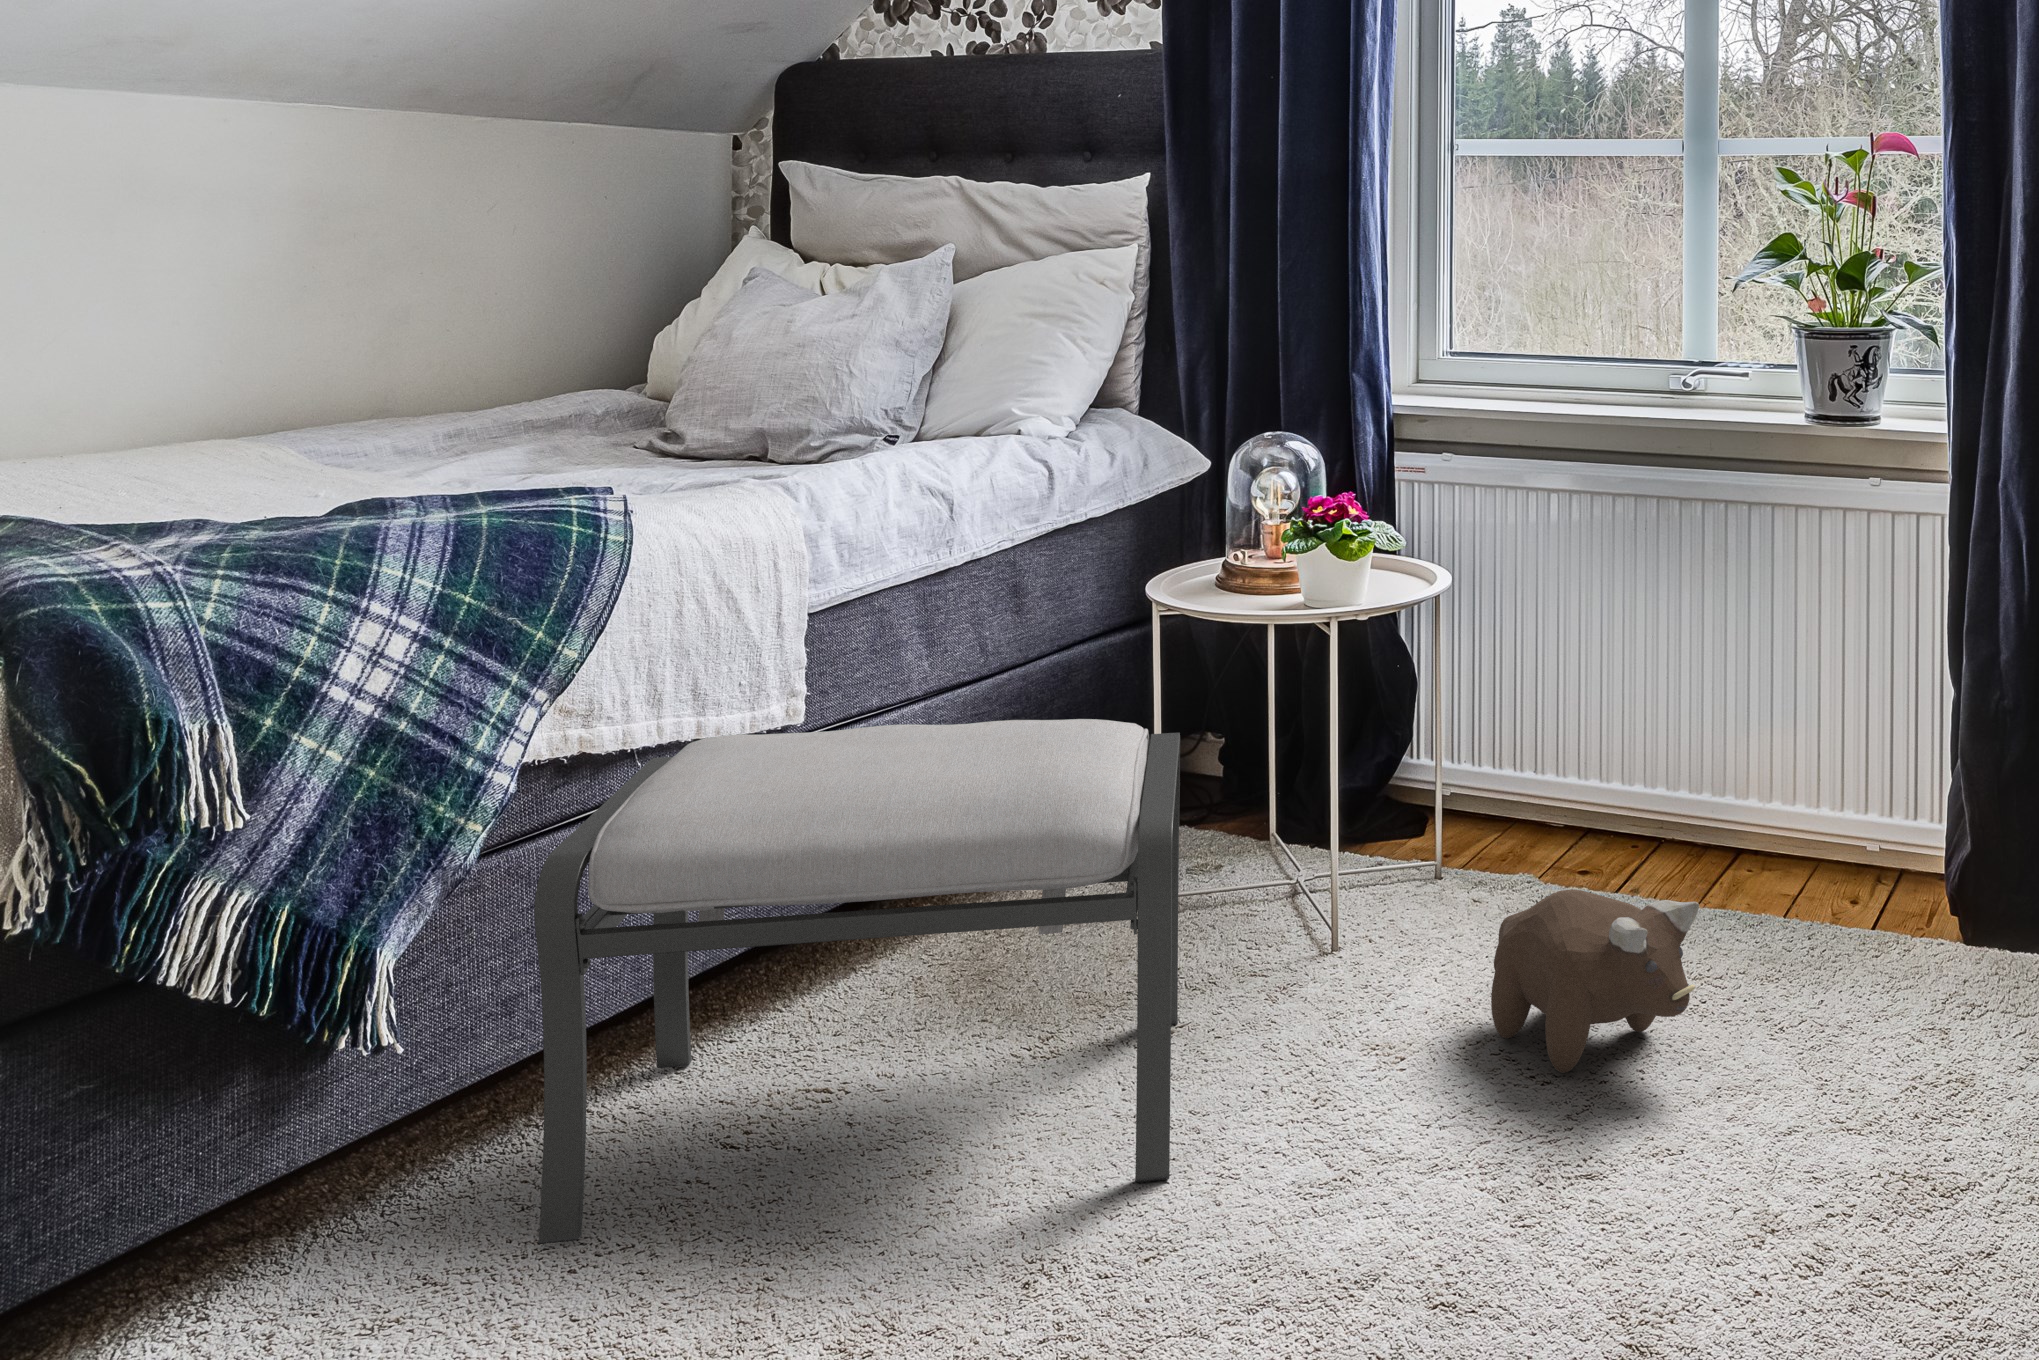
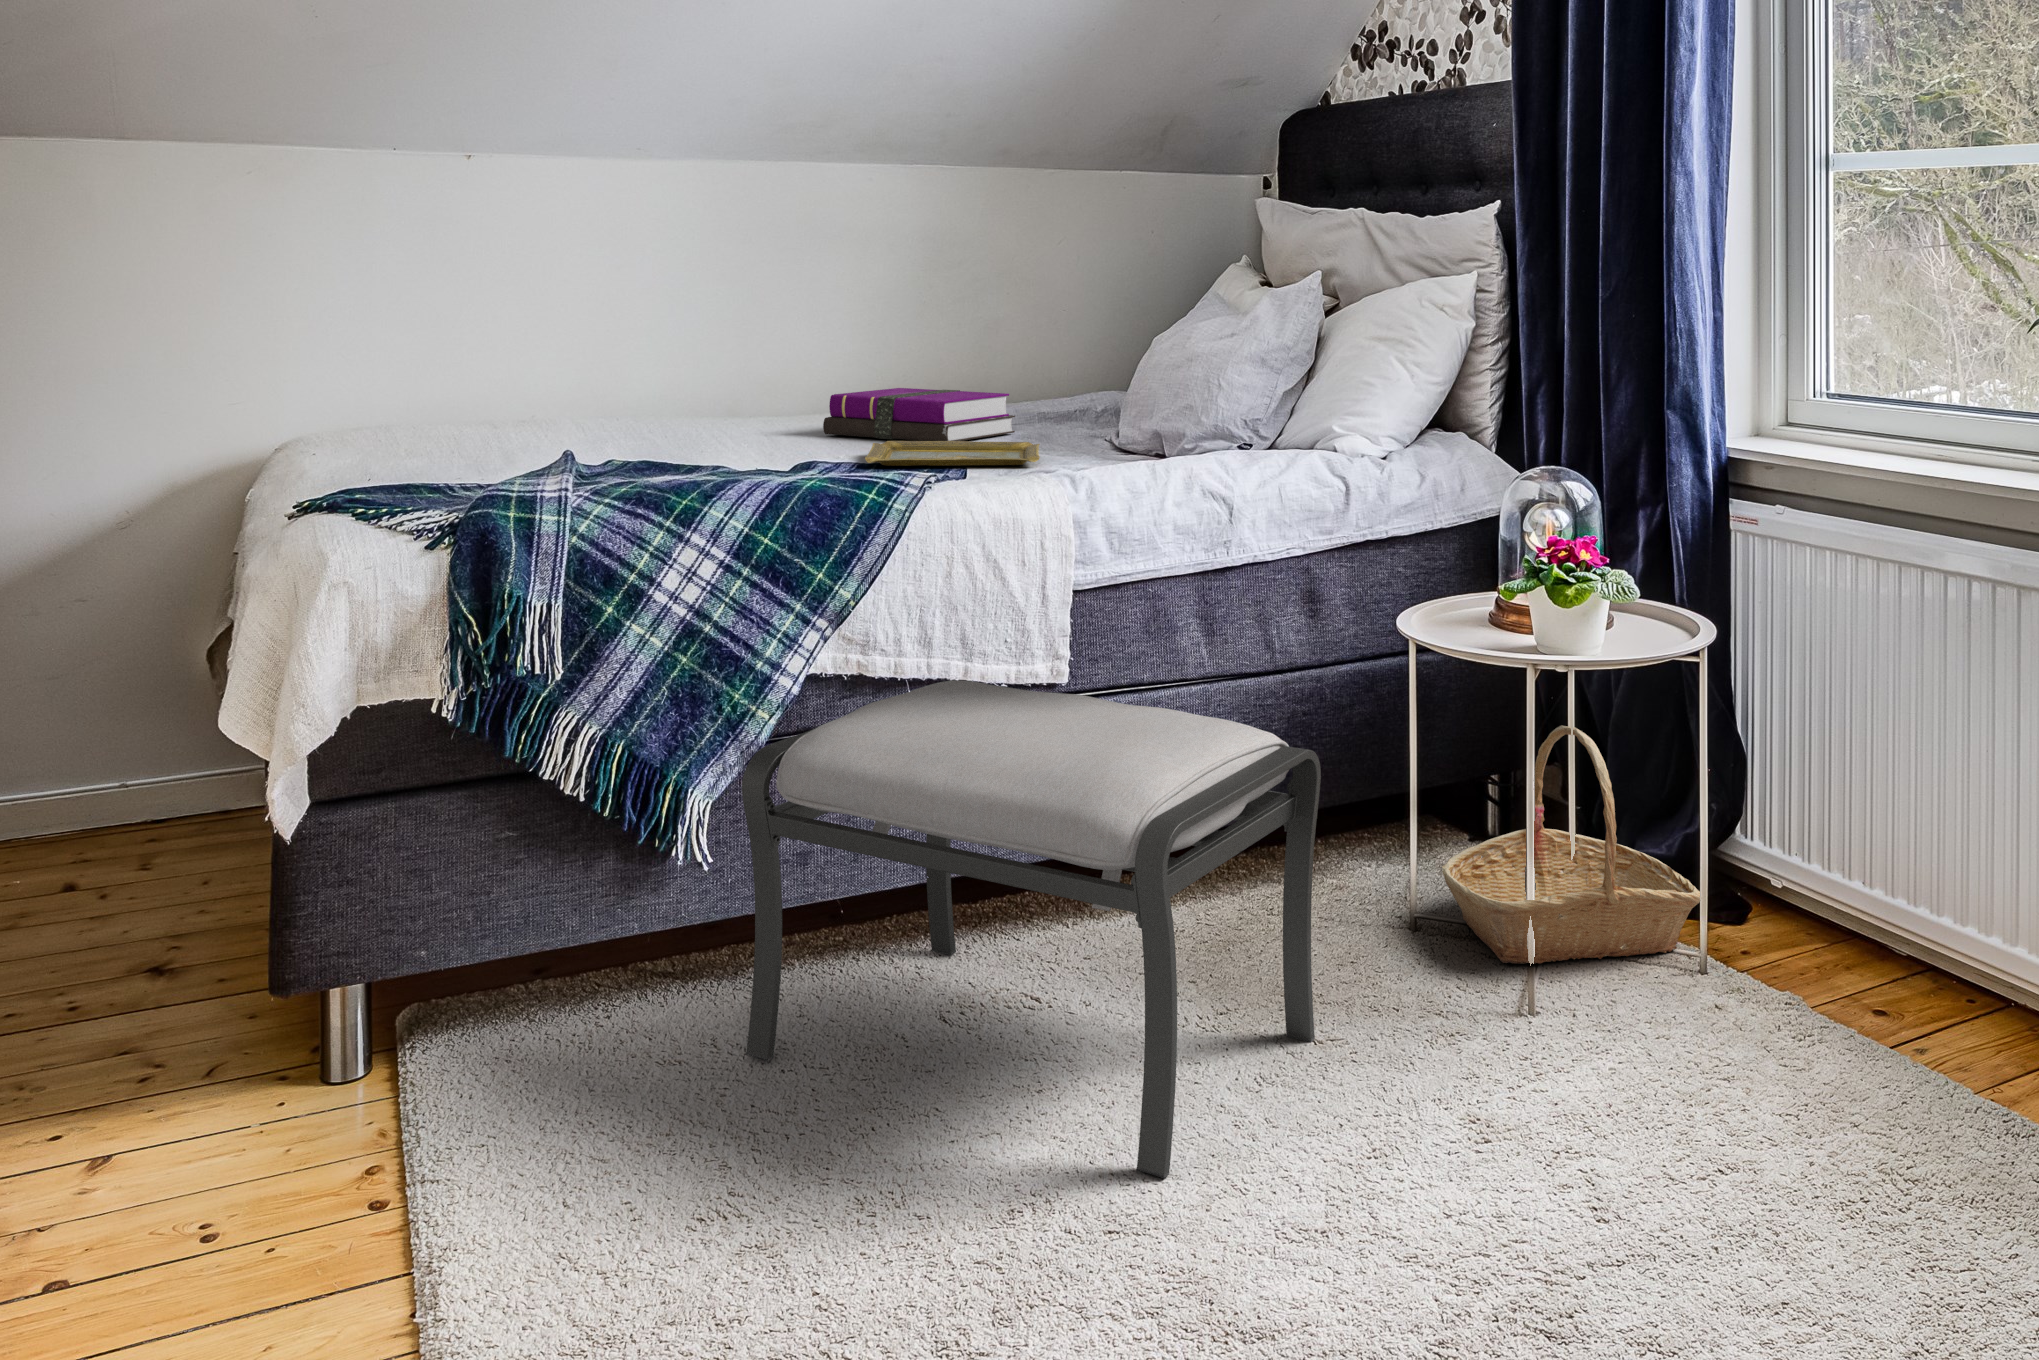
notebook: none [259,398,540,467] -> present [823,388,1015,441]
tray: none [425,454,697,496] -> present [865,441,1040,466]
basket: none [1188,678,1427,909] -> present [1442,725,1700,964]
plush toy: present [1491,889,1699,1073] -> none [1573,1014,1780,1224]

